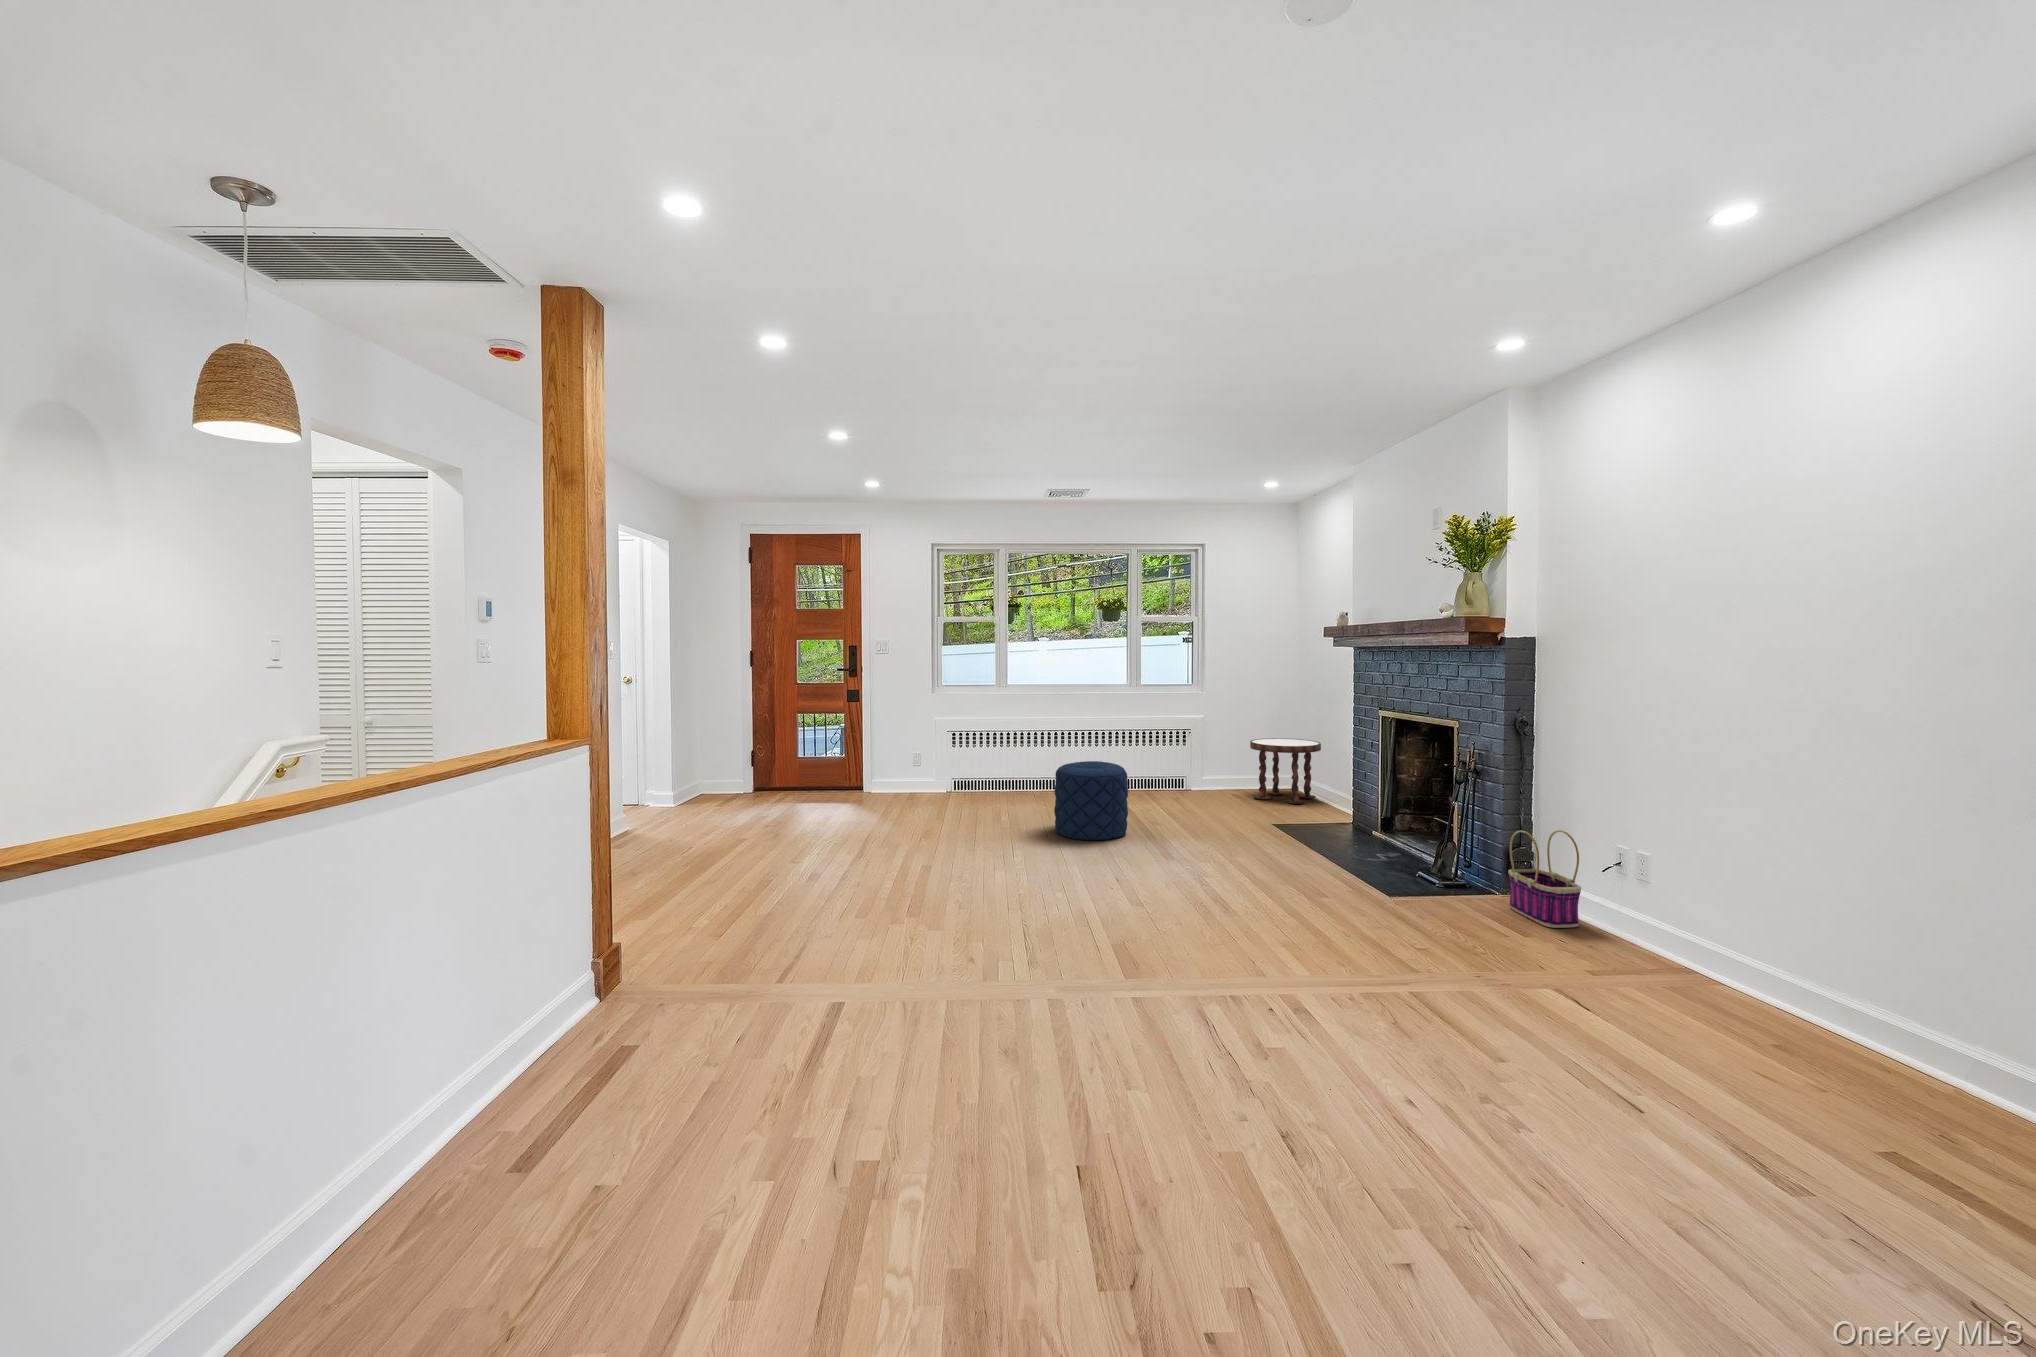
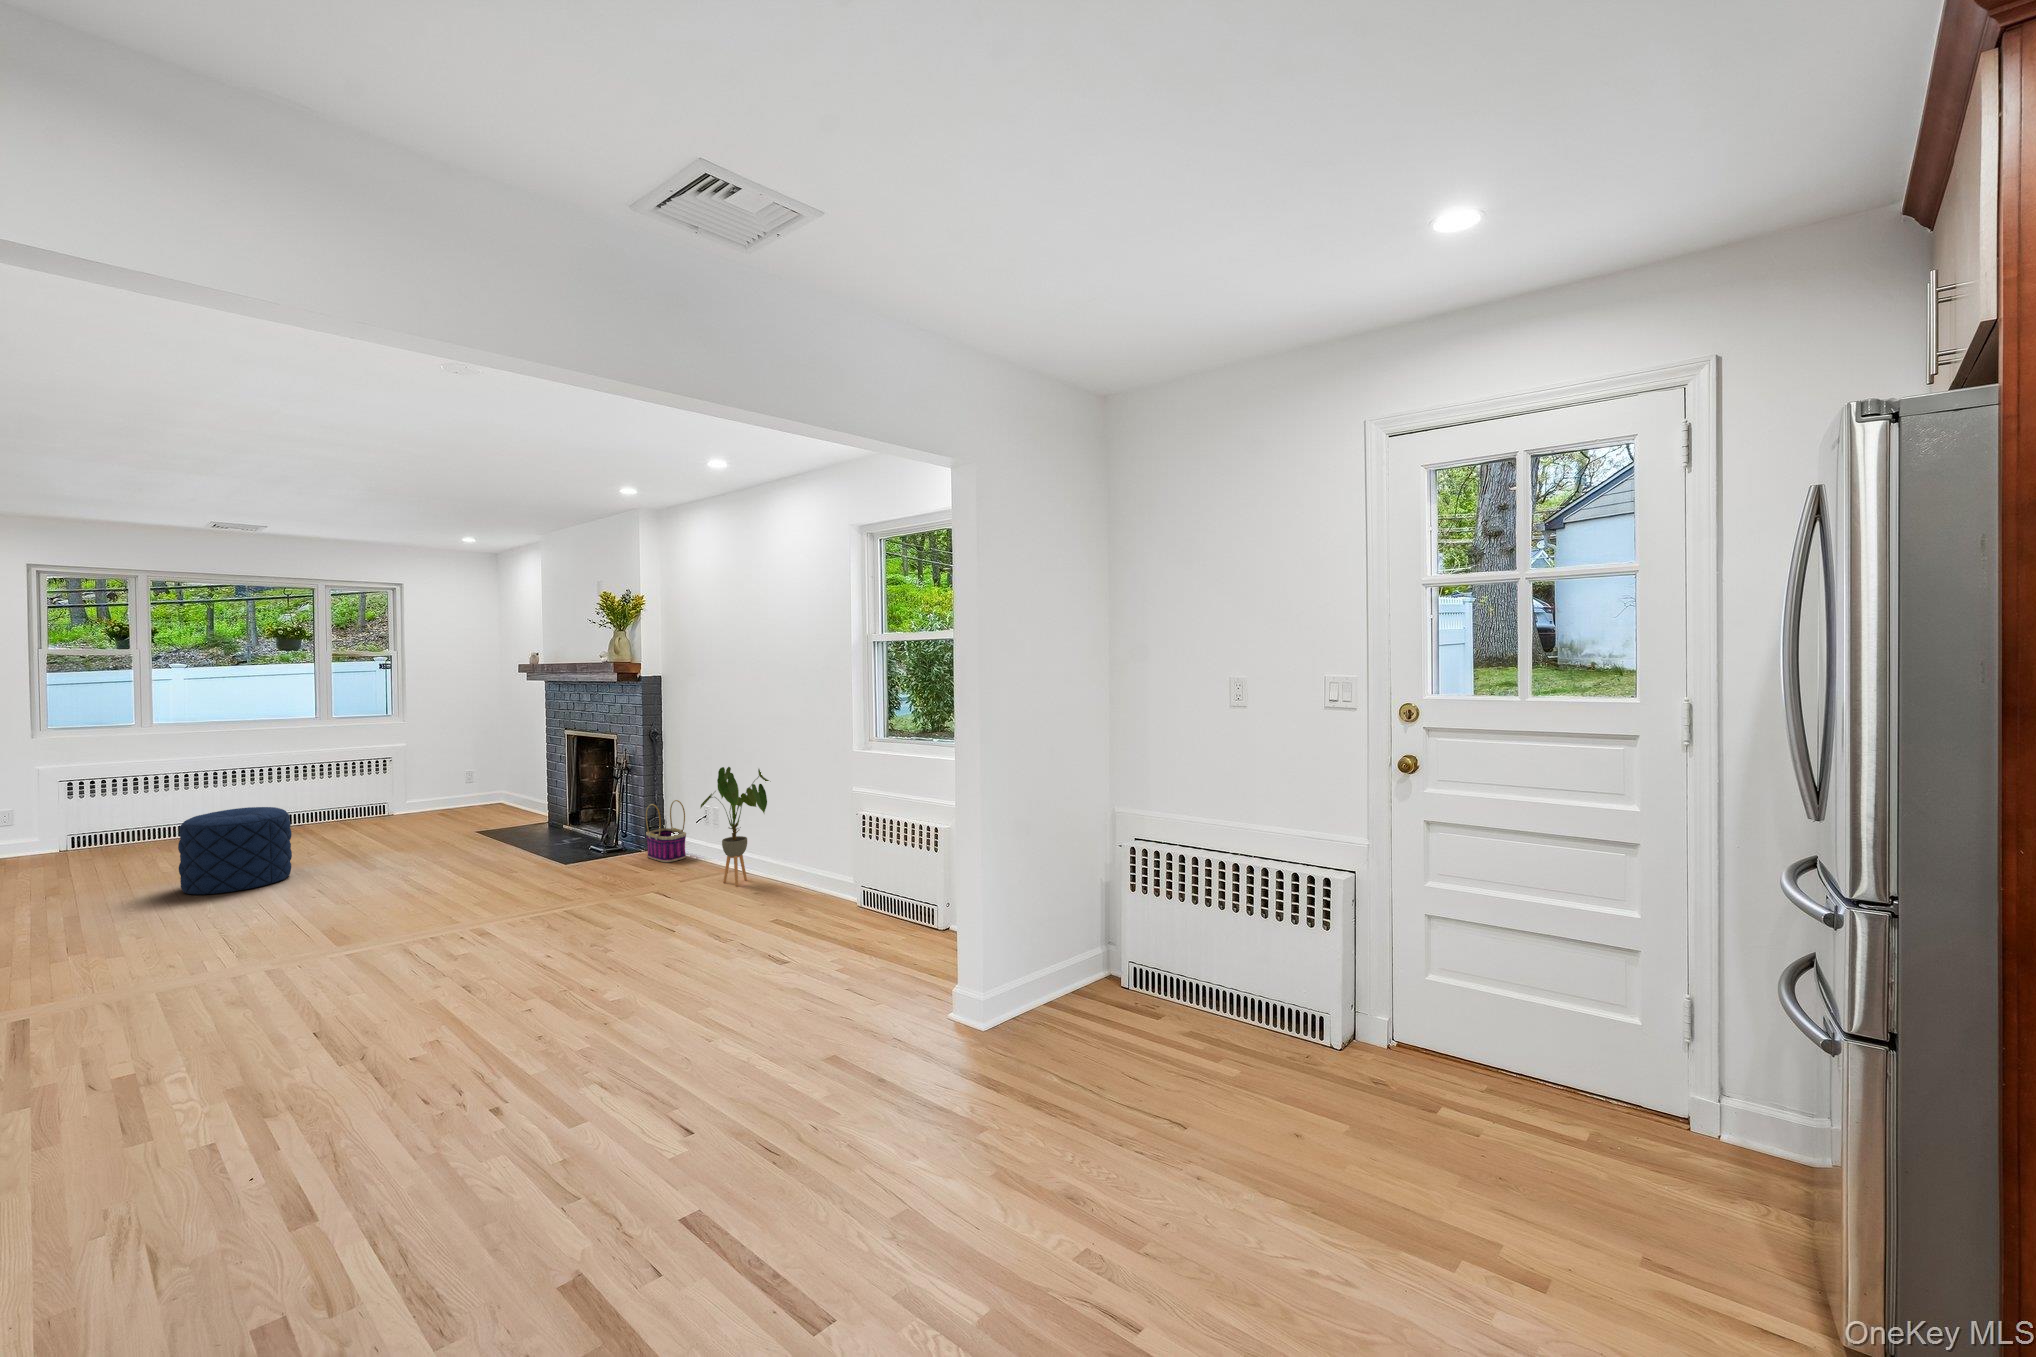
side table: present [1250,738,1321,804] -> none [447,761,521,821]
house plant: none [1643,796,1832,1026] -> present [701,767,769,886]

